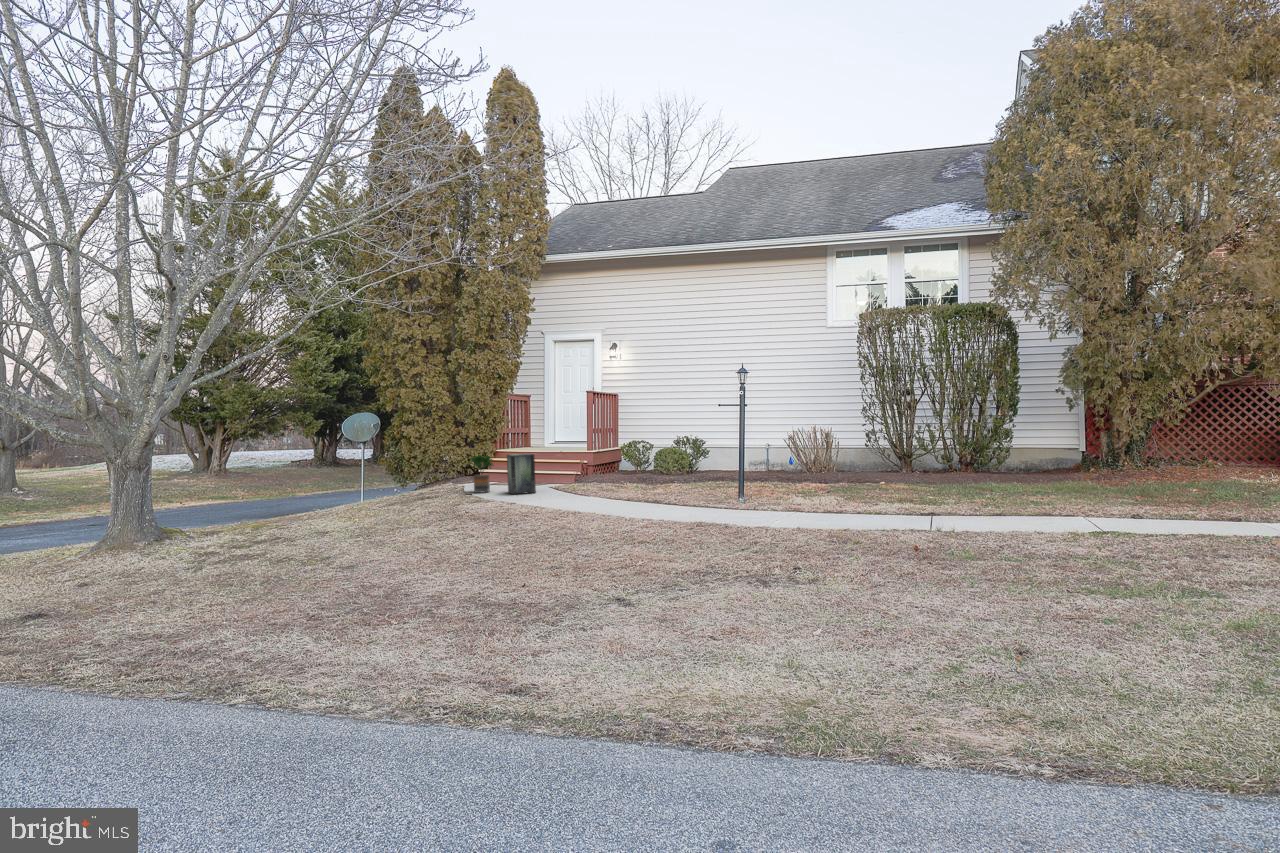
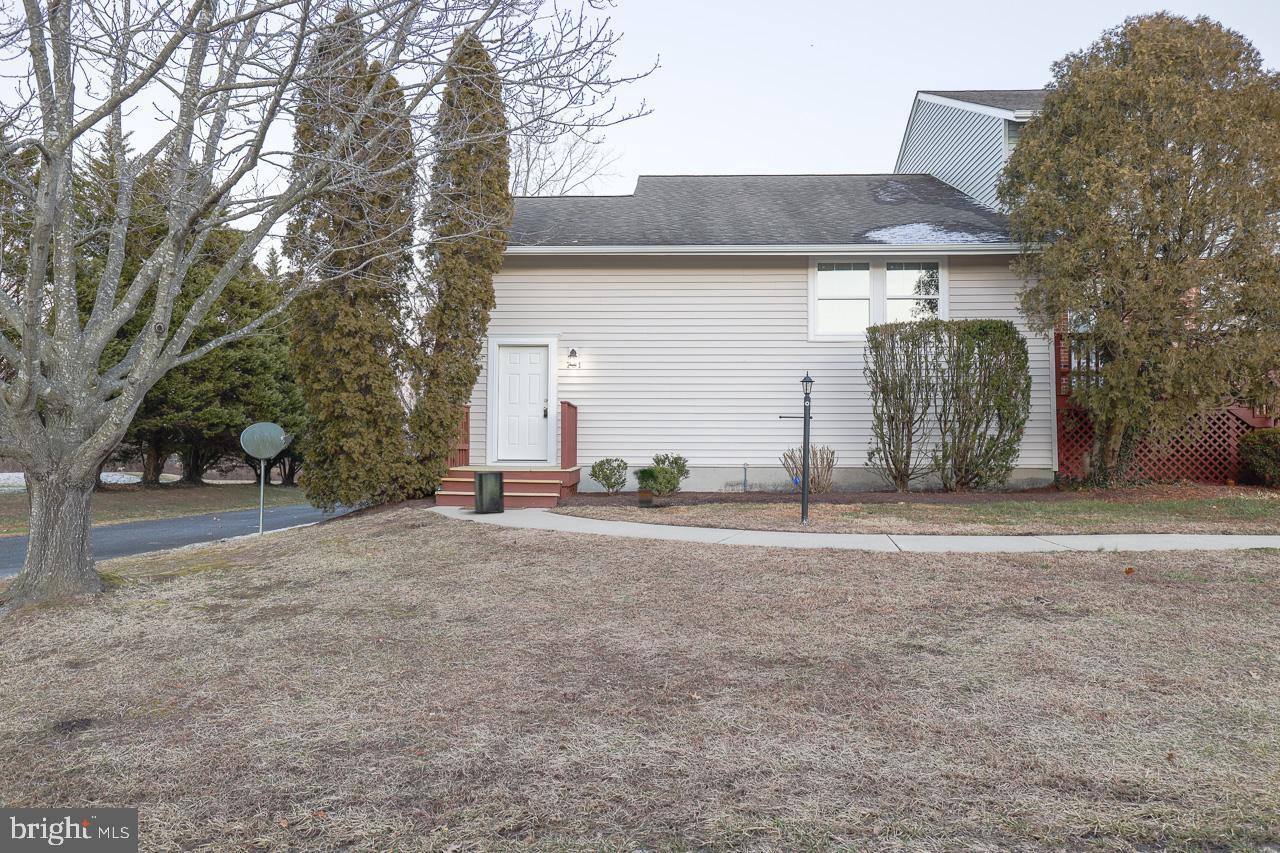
potted tree: present [470,455,494,493] -> present [633,468,658,507]

